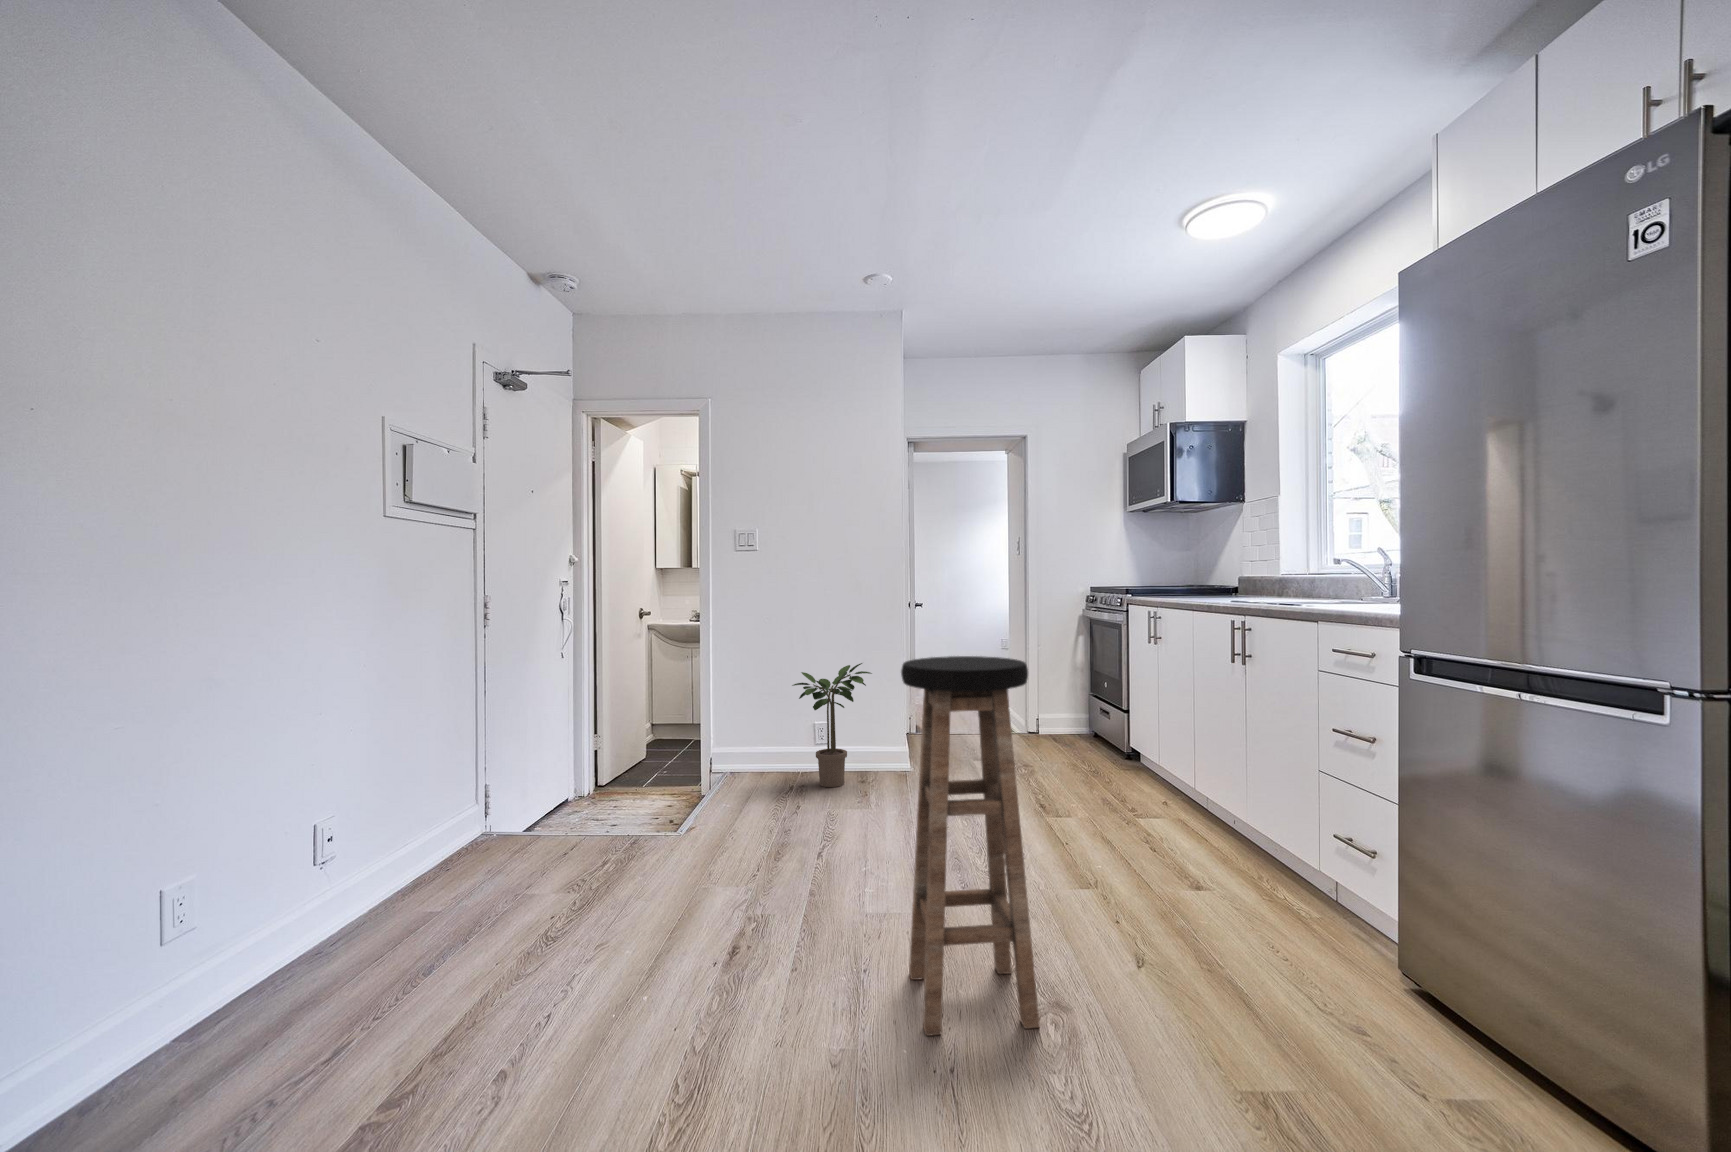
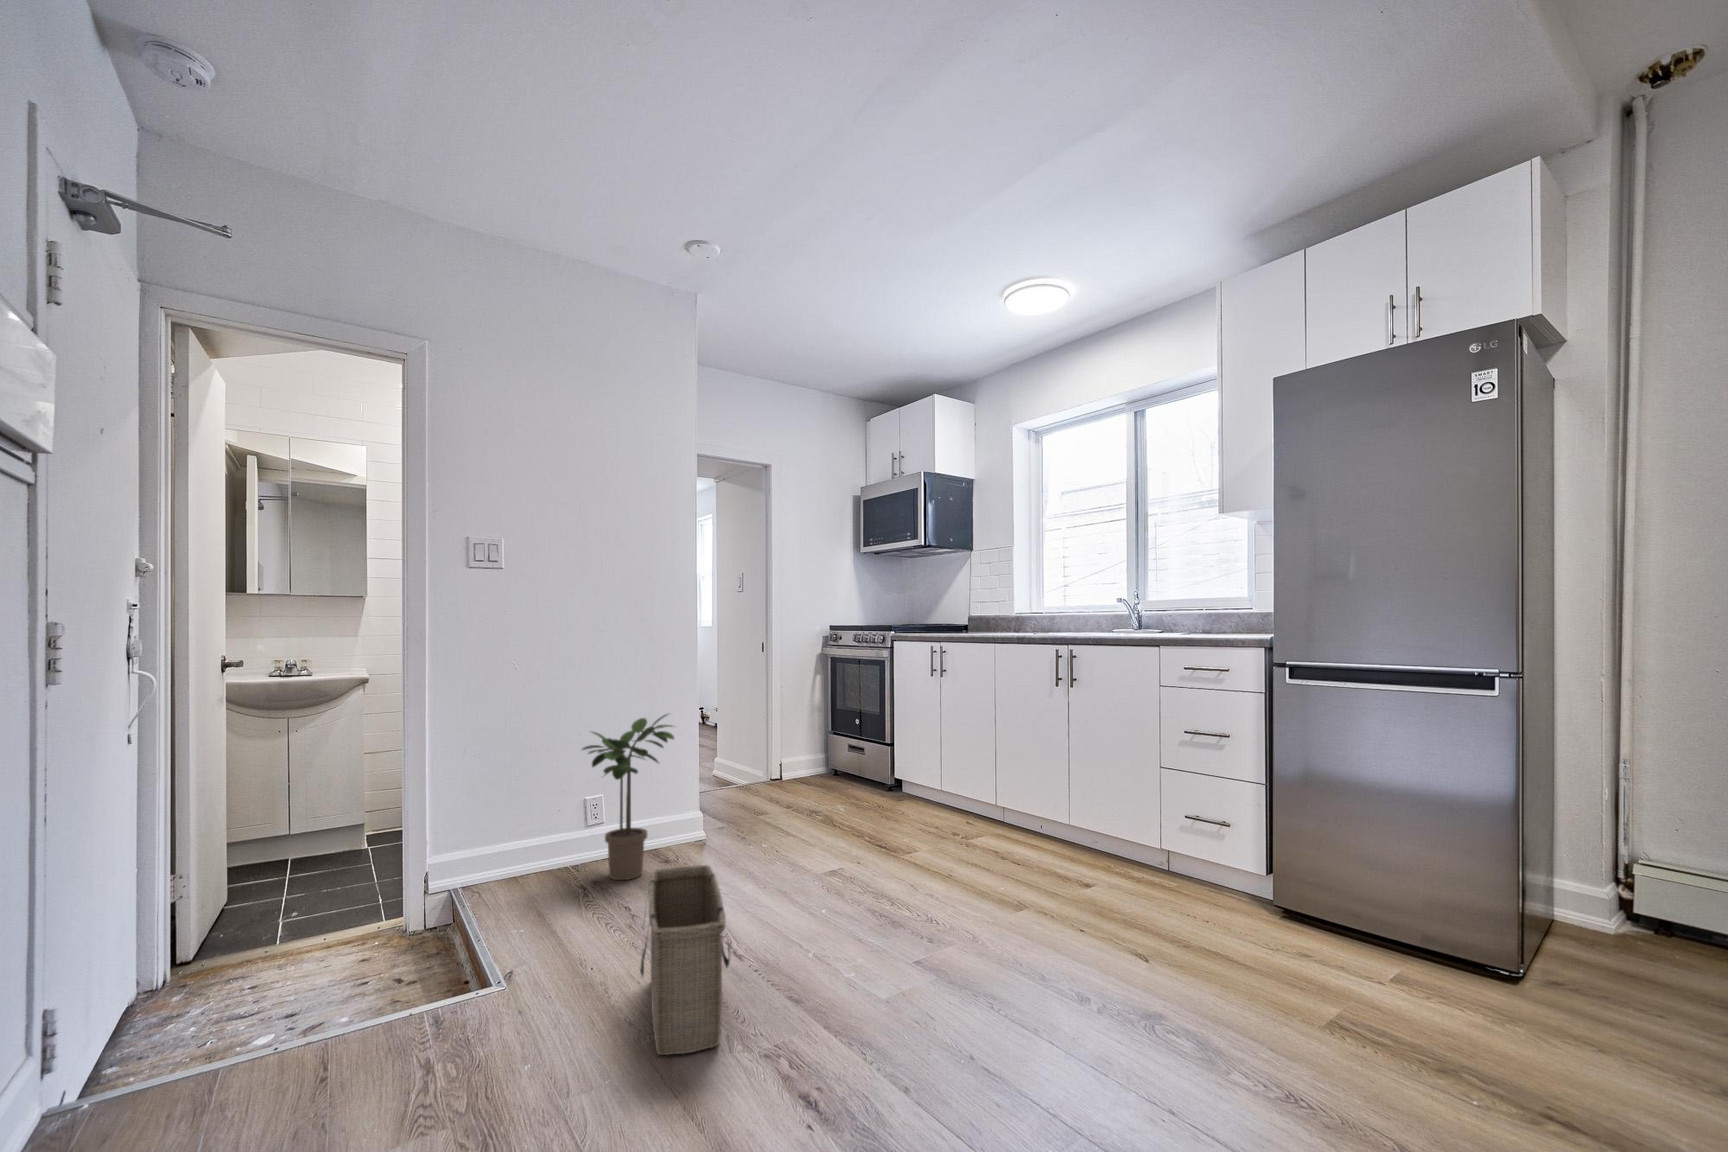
bar stool: present [901,656,1040,1036] -> none [1021,686,1189,1111]
basket: none [694,774,796,899] -> present [640,865,730,1055]

